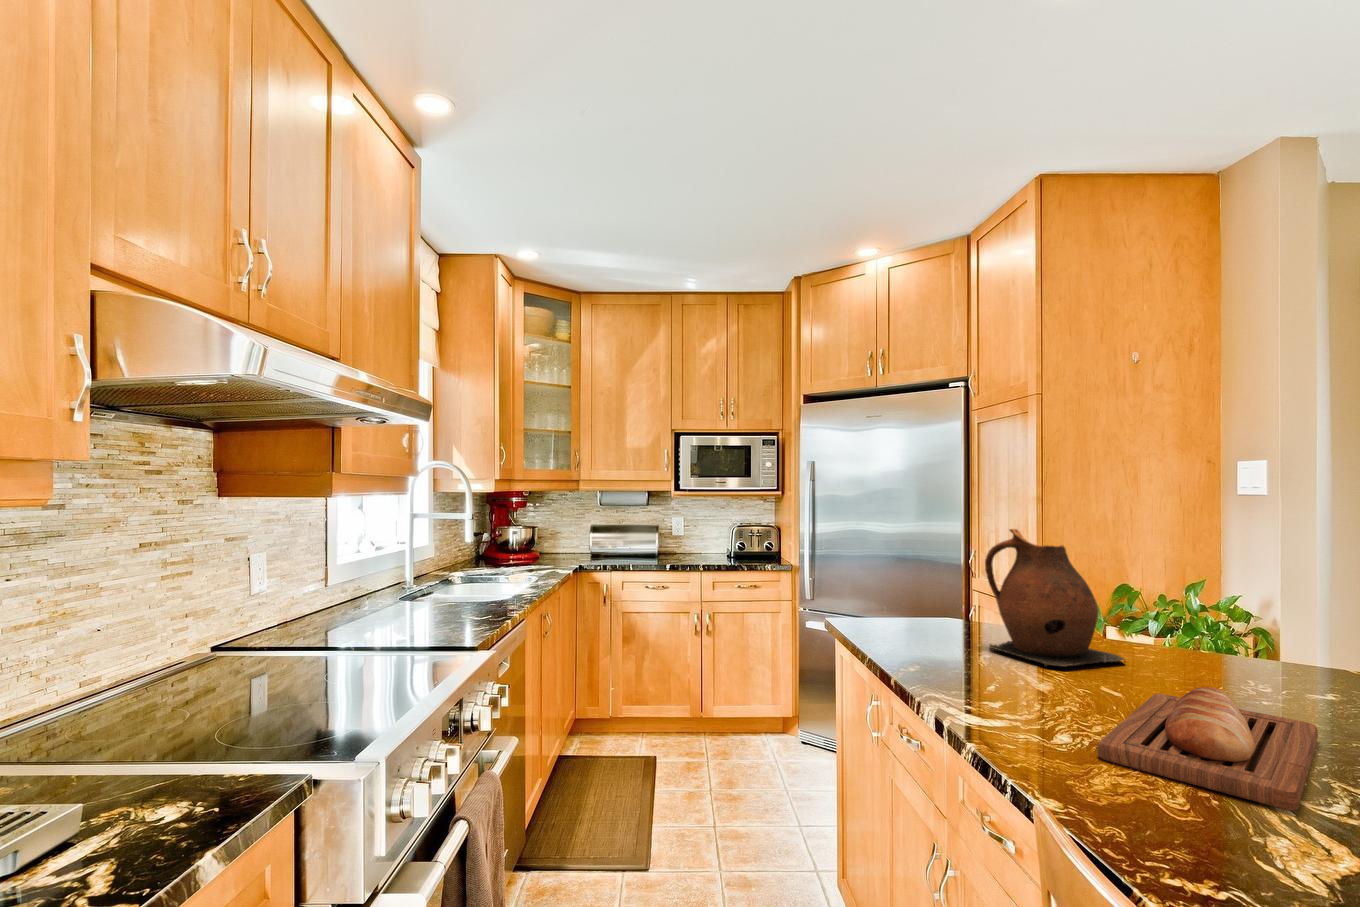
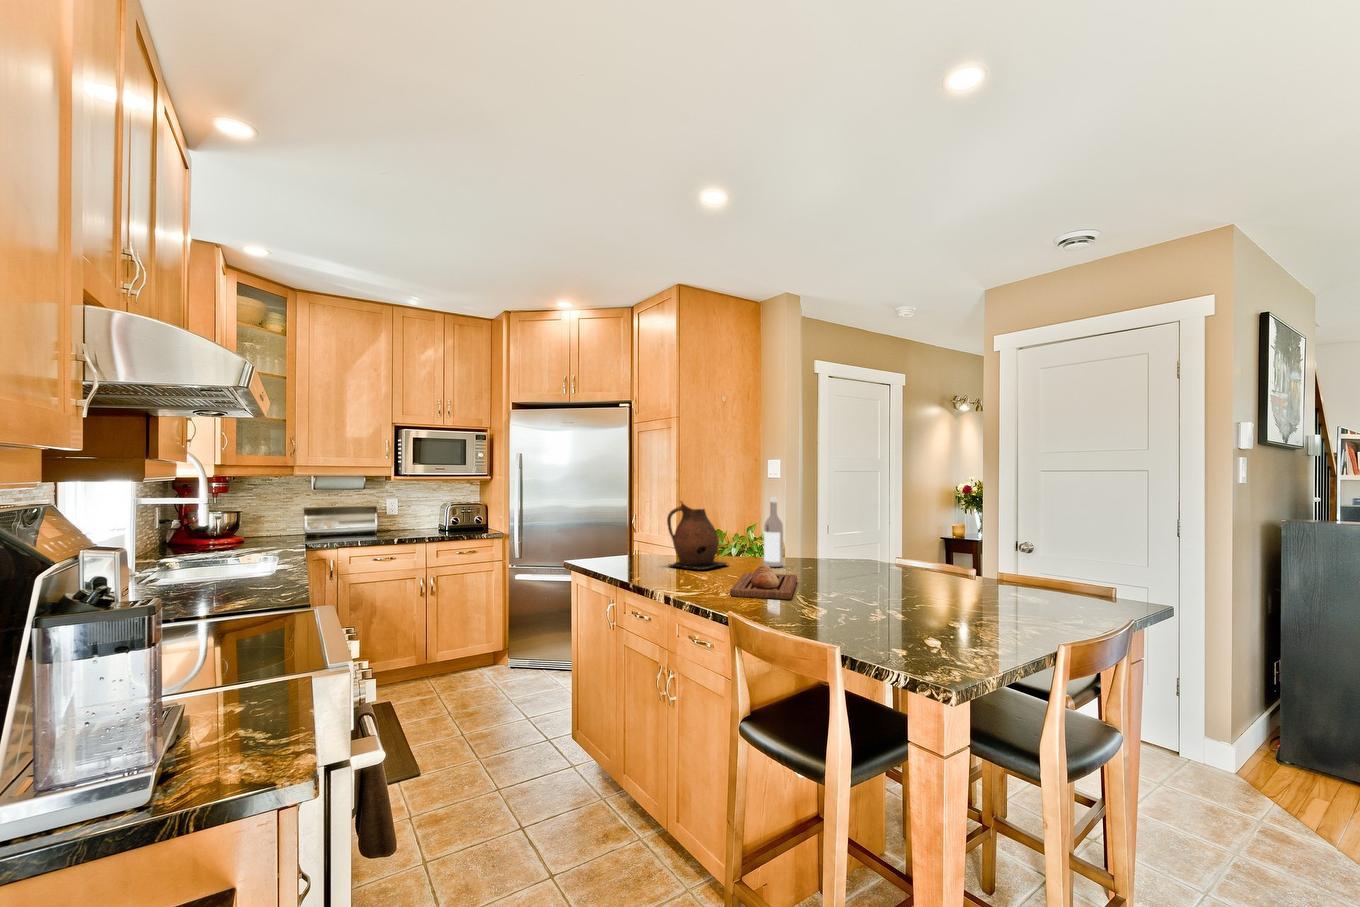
wine bottle: none [1215,529,1272,684] -> present [764,497,783,567]

